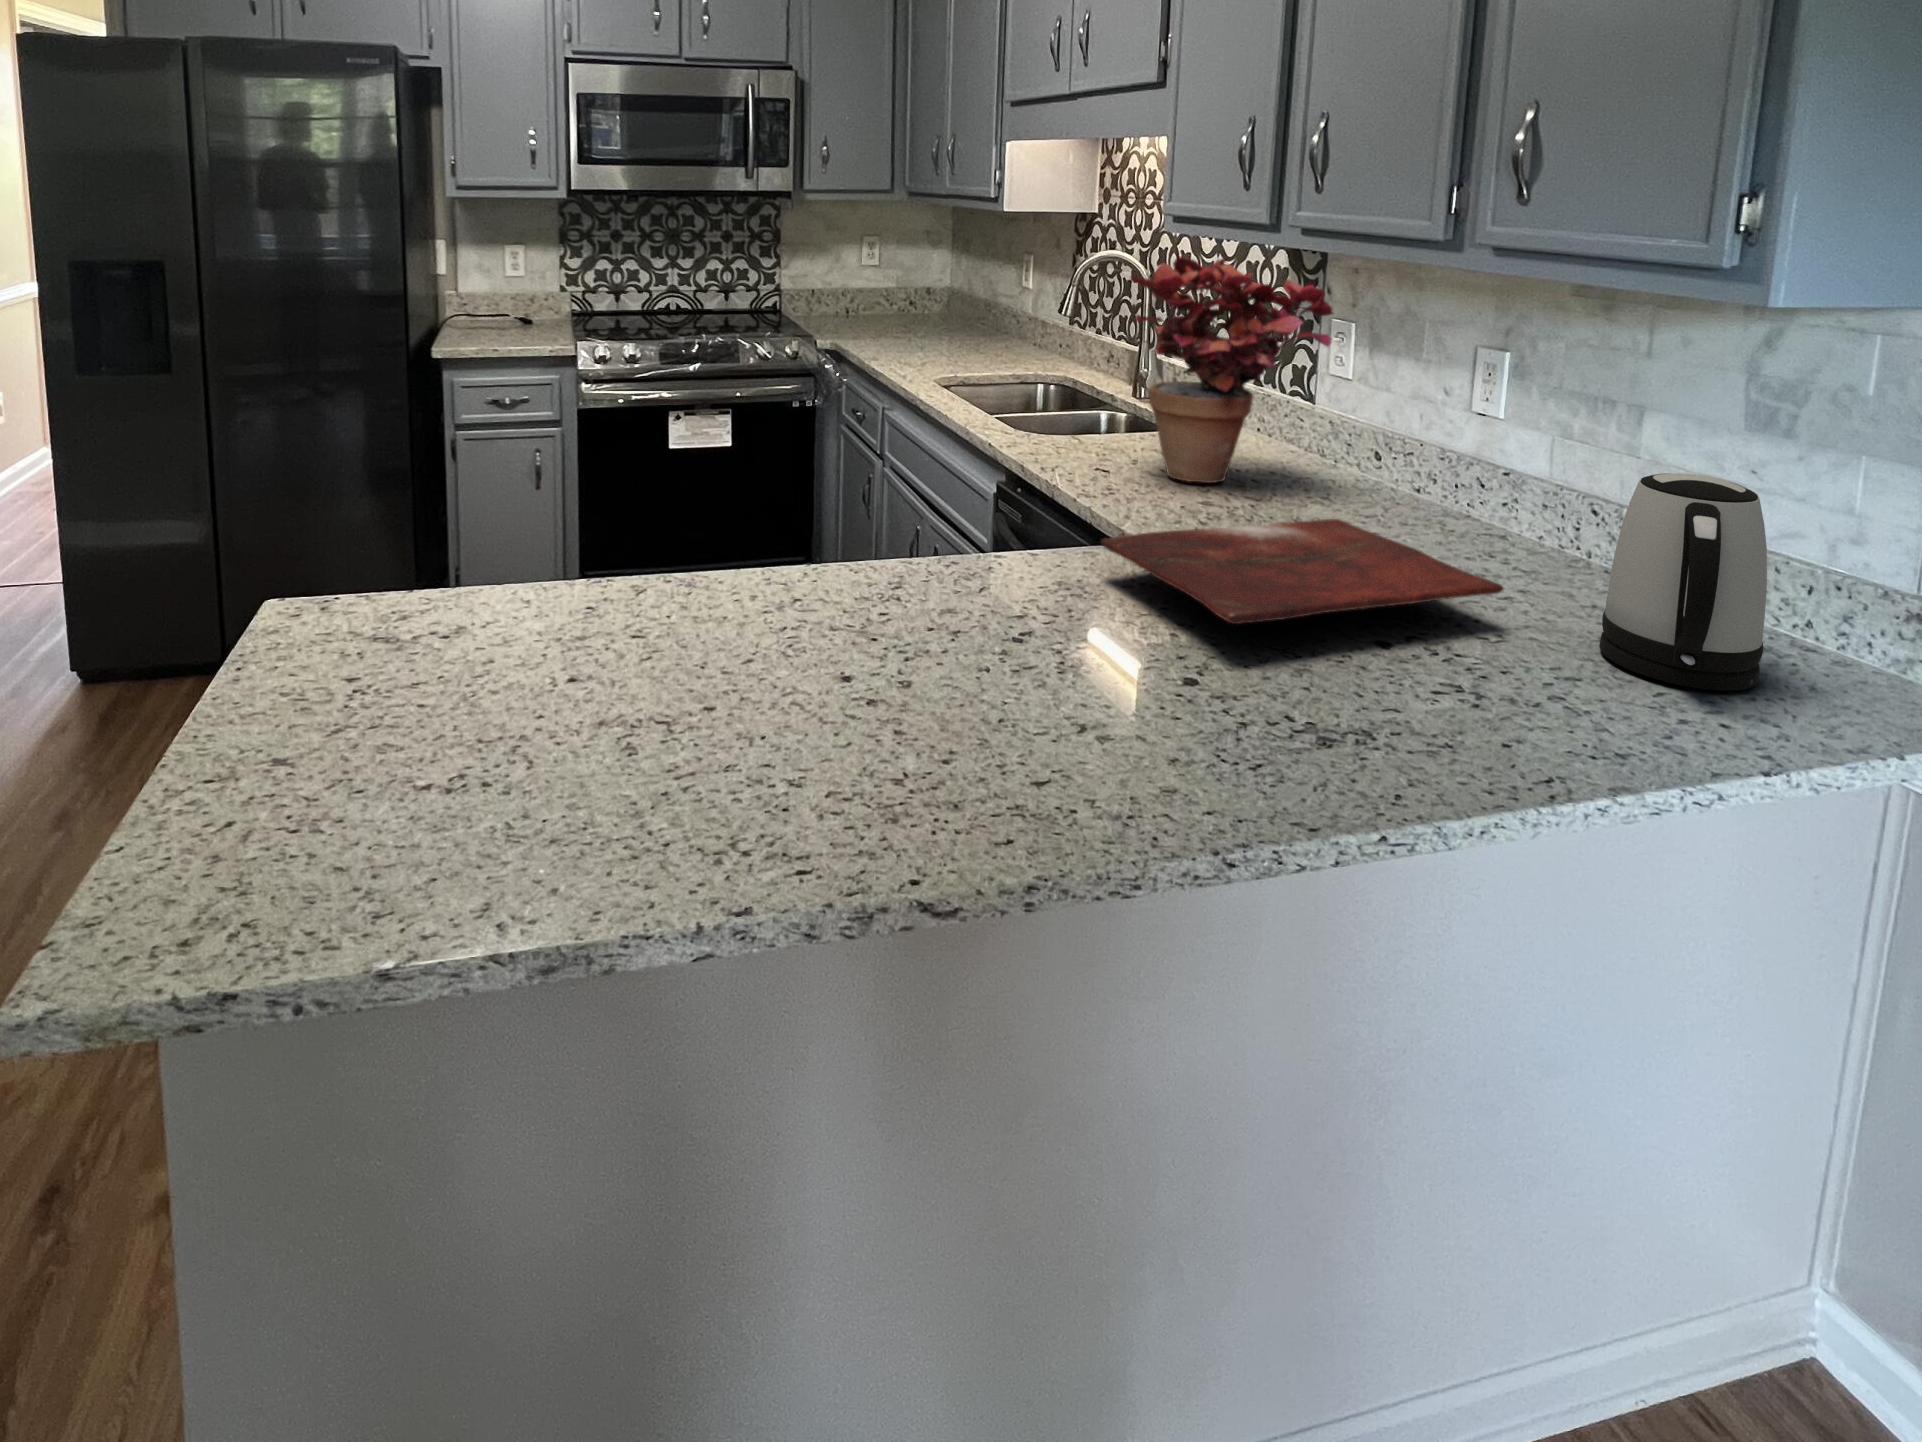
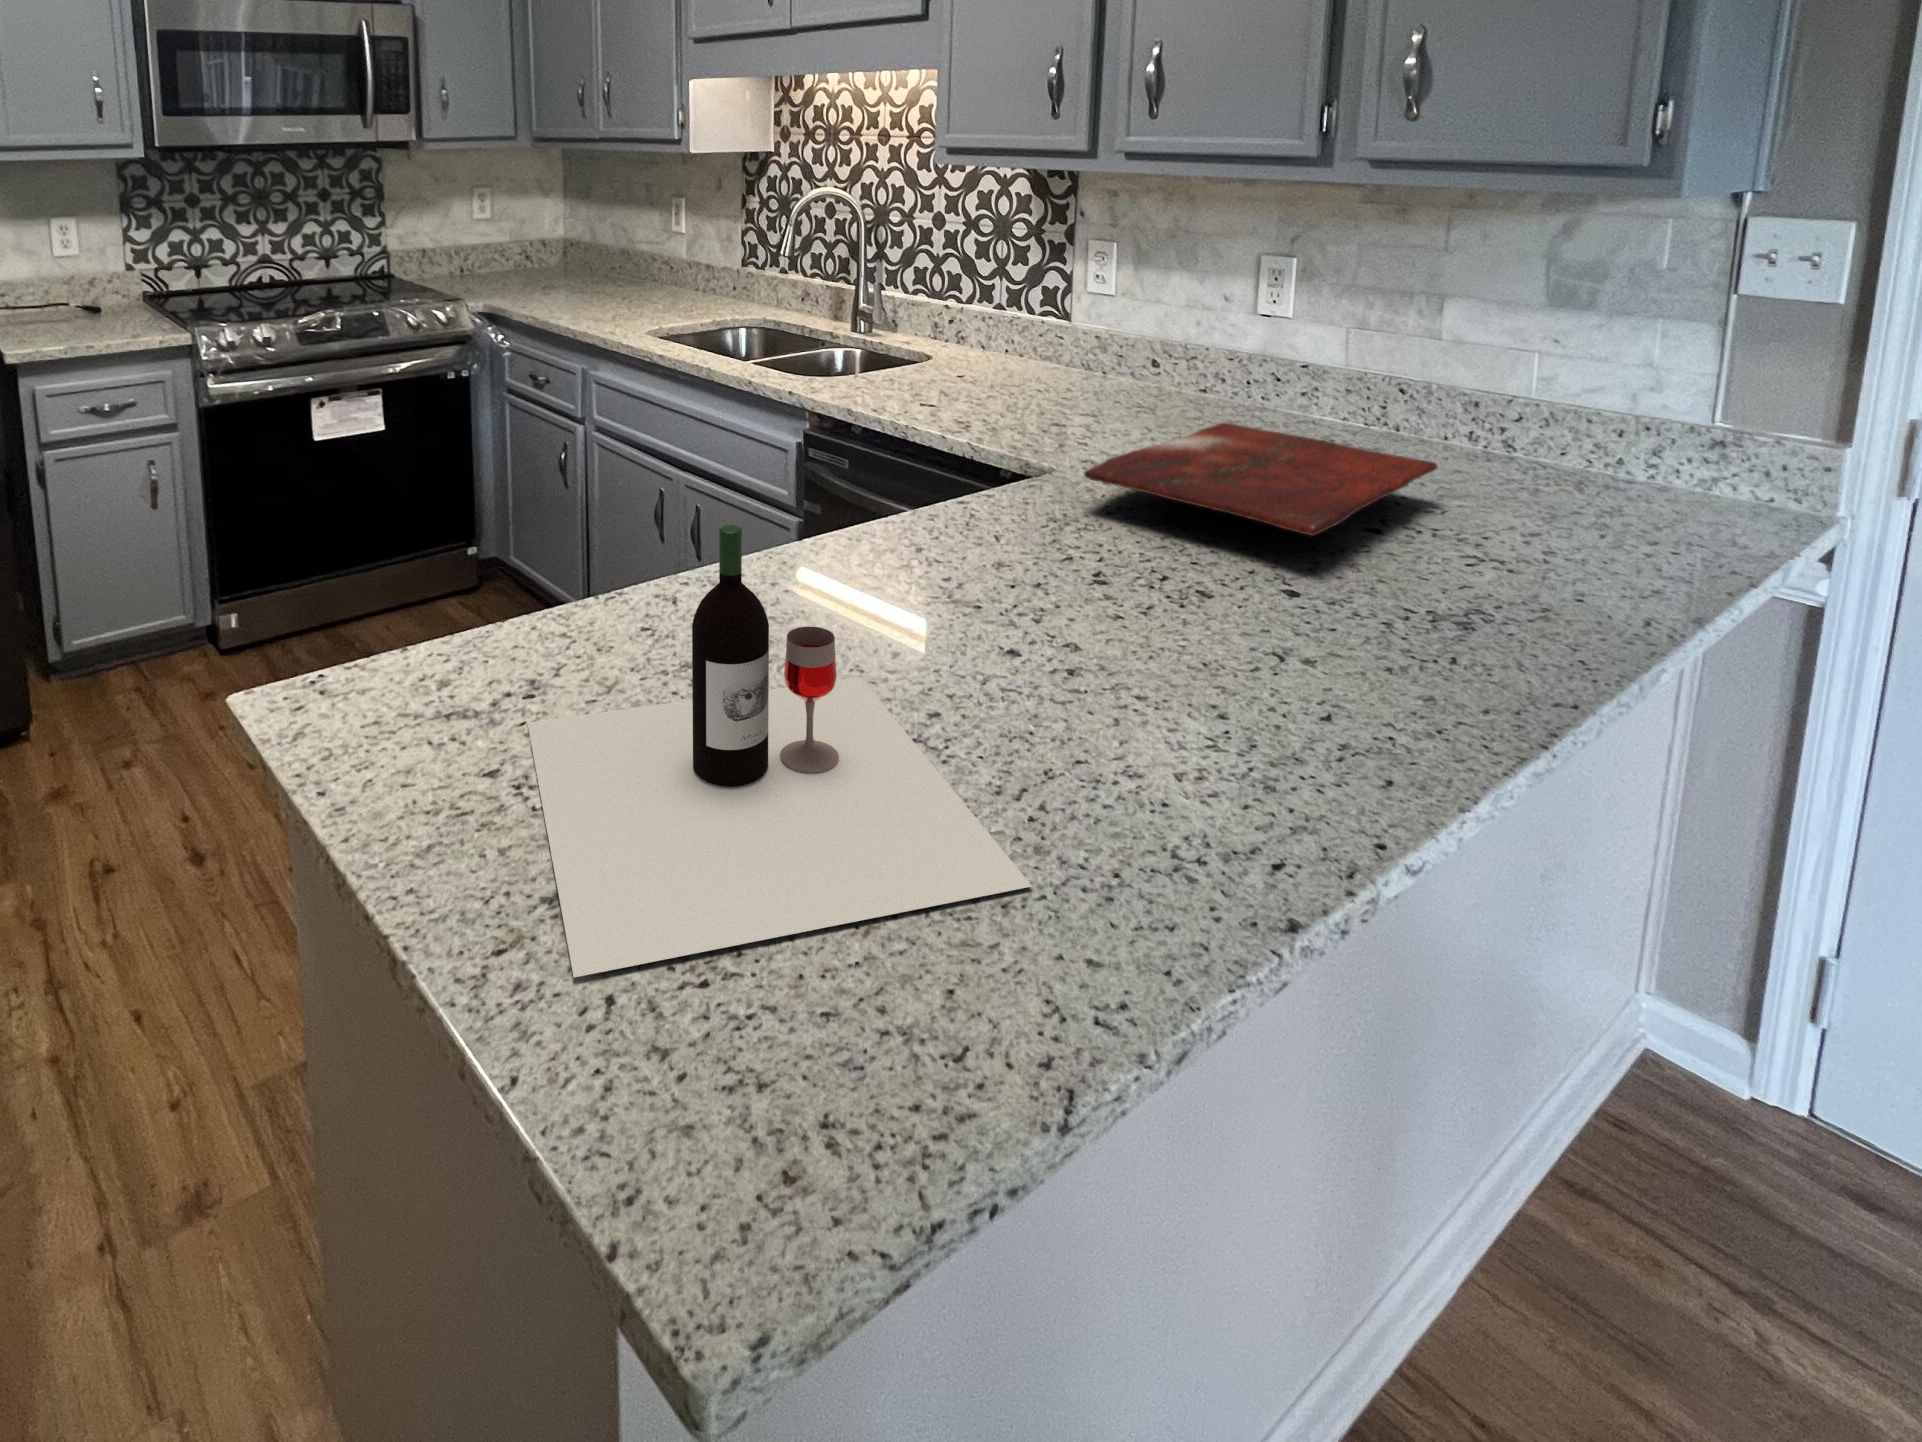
potted plant: present [1130,256,1333,483] -> none [963,183,1139,406]
kettle: present [1599,473,1767,691] -> none [1514,344,1669,528]
wine bottle: none [303,508,716,801] -> present [527,525,1032,977]

